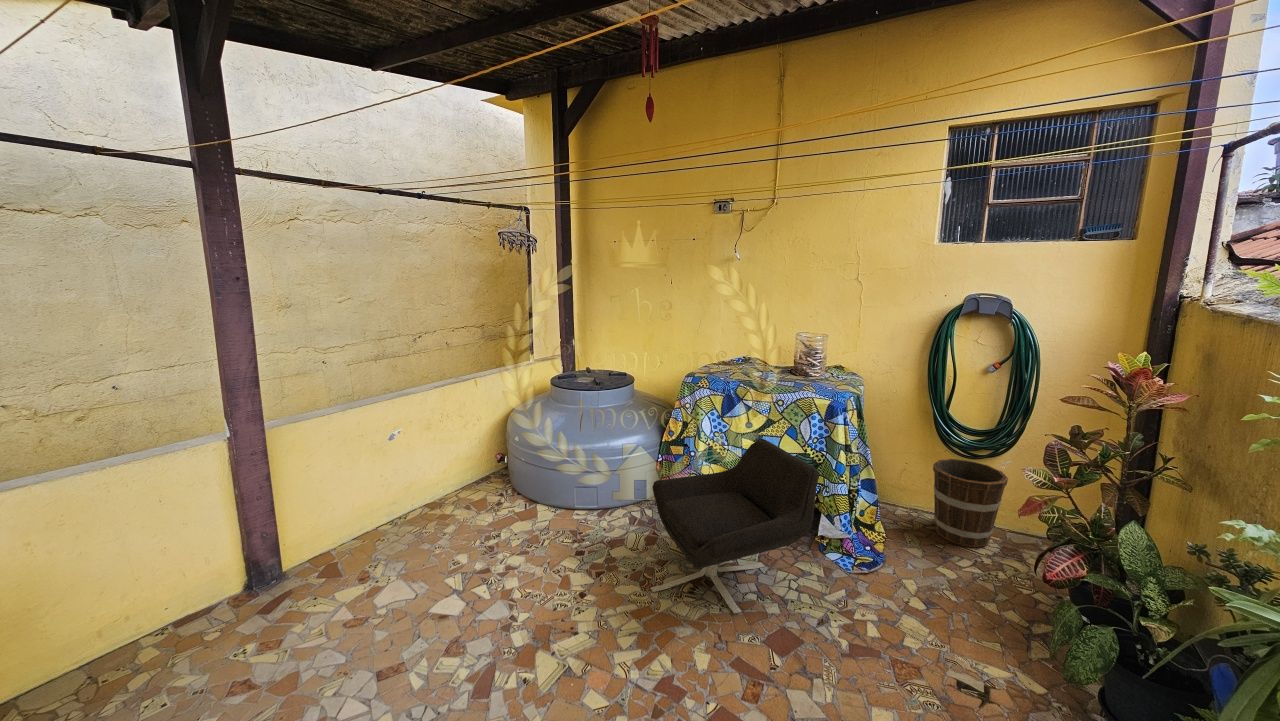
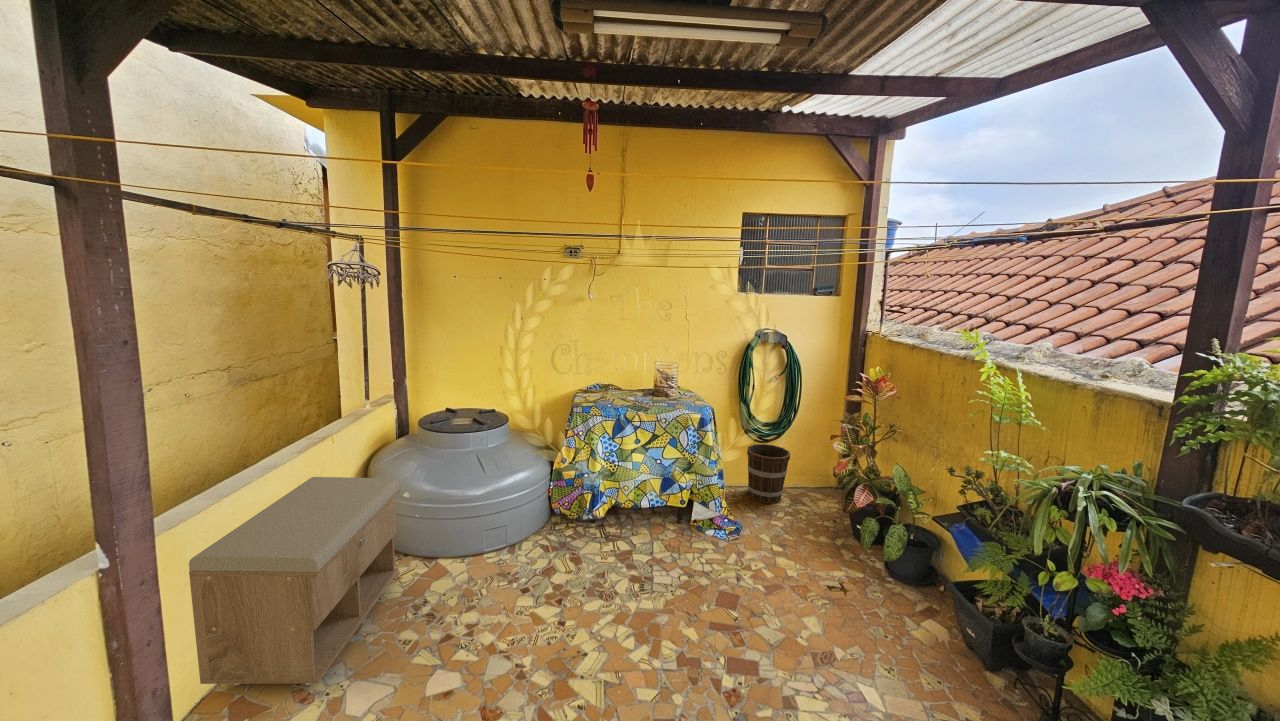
storage bench: none [318,410,499,567] -> present [189,477,400,686]
lounge chair: present [651,439,819,613] -> none [584,452,722,600]

